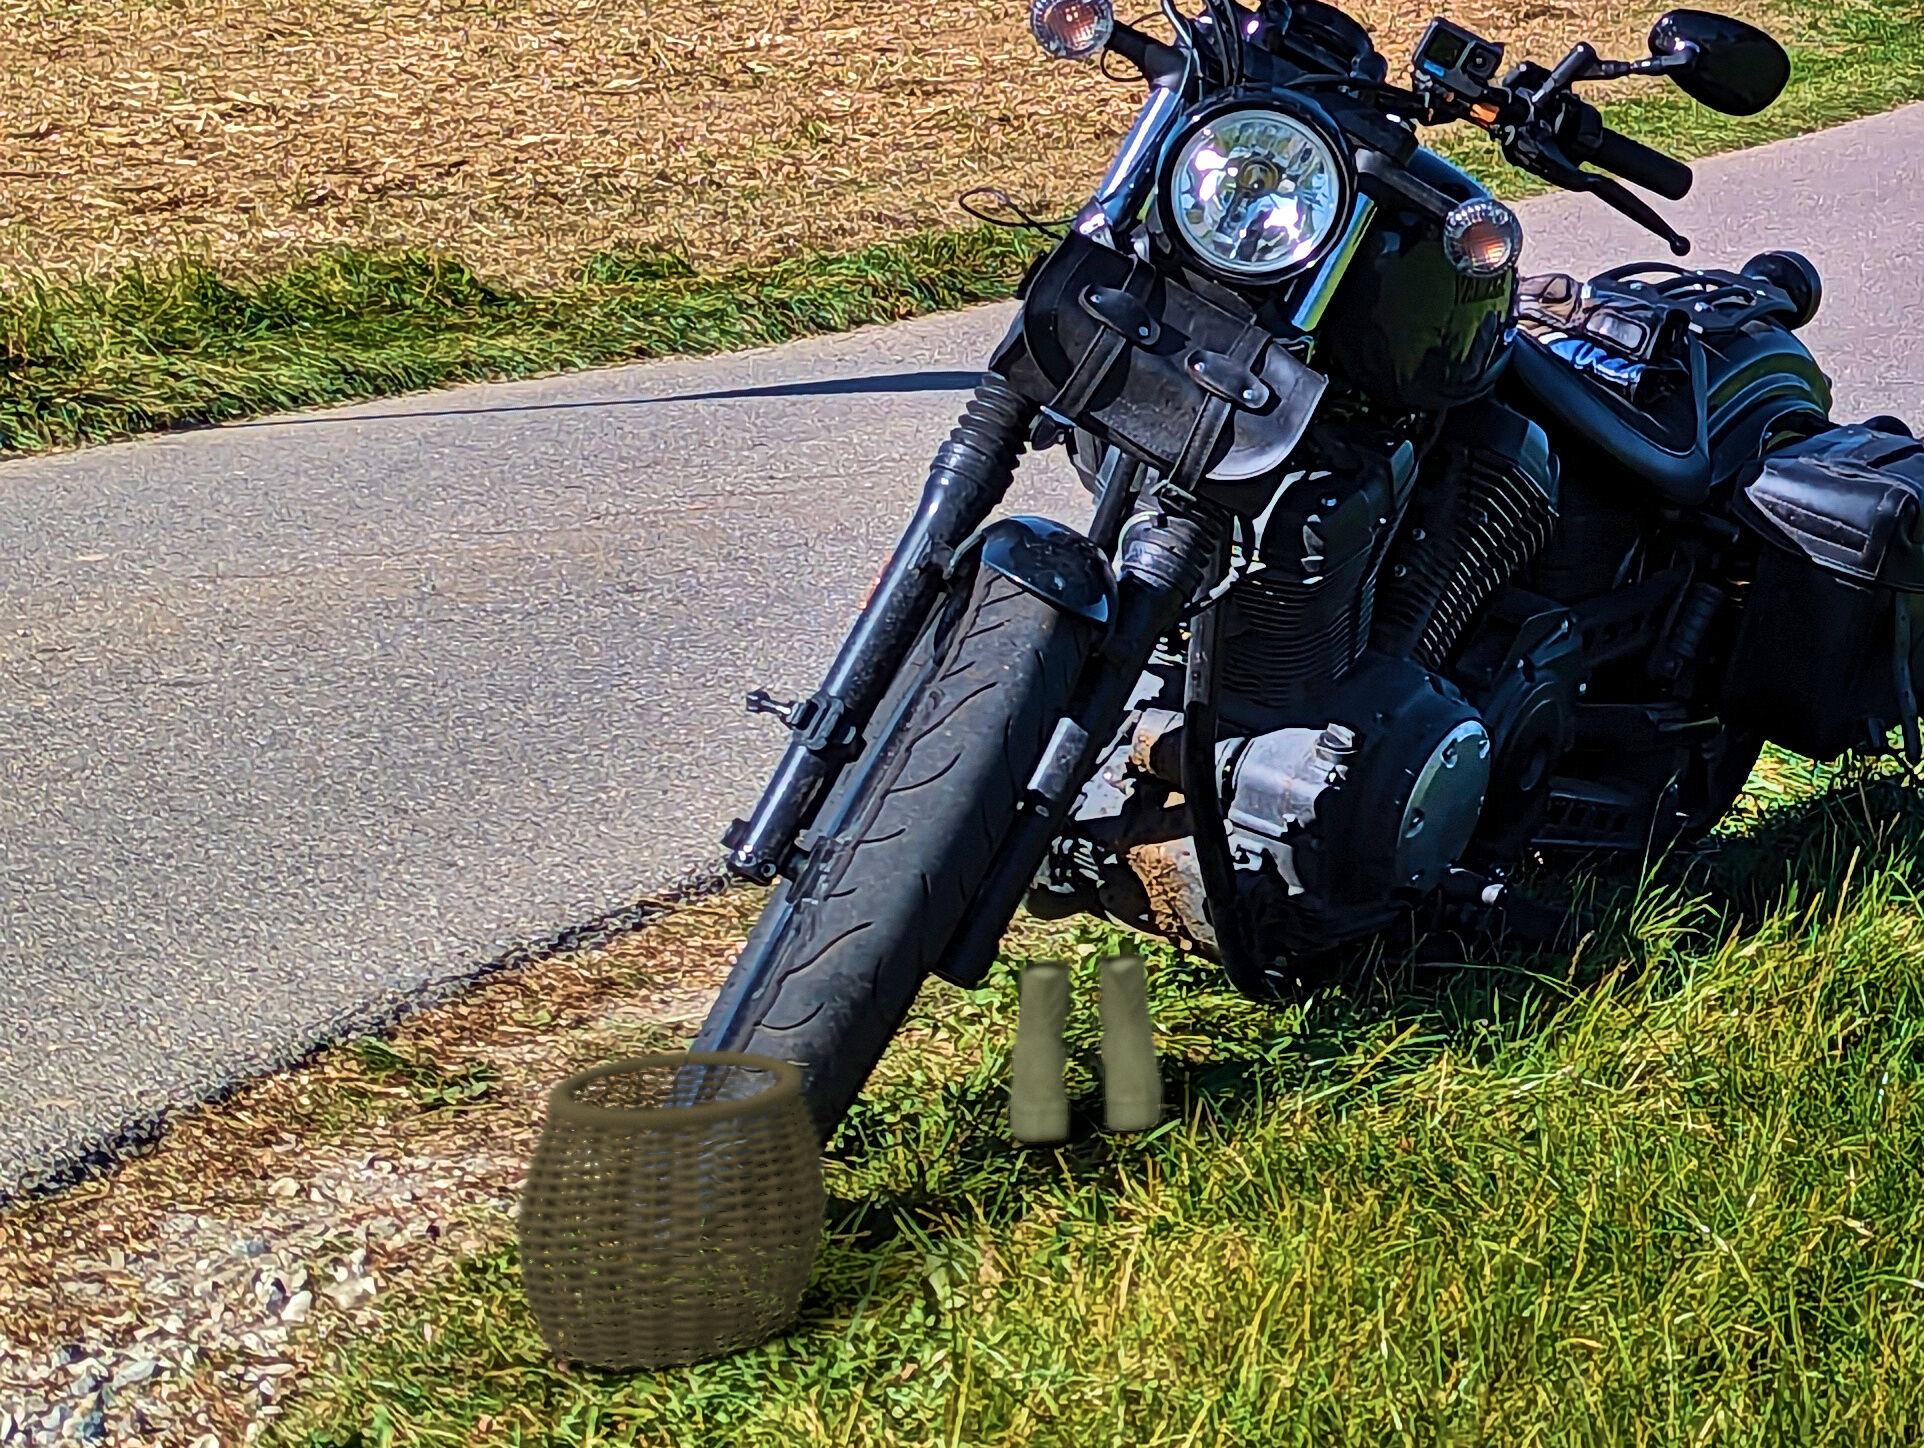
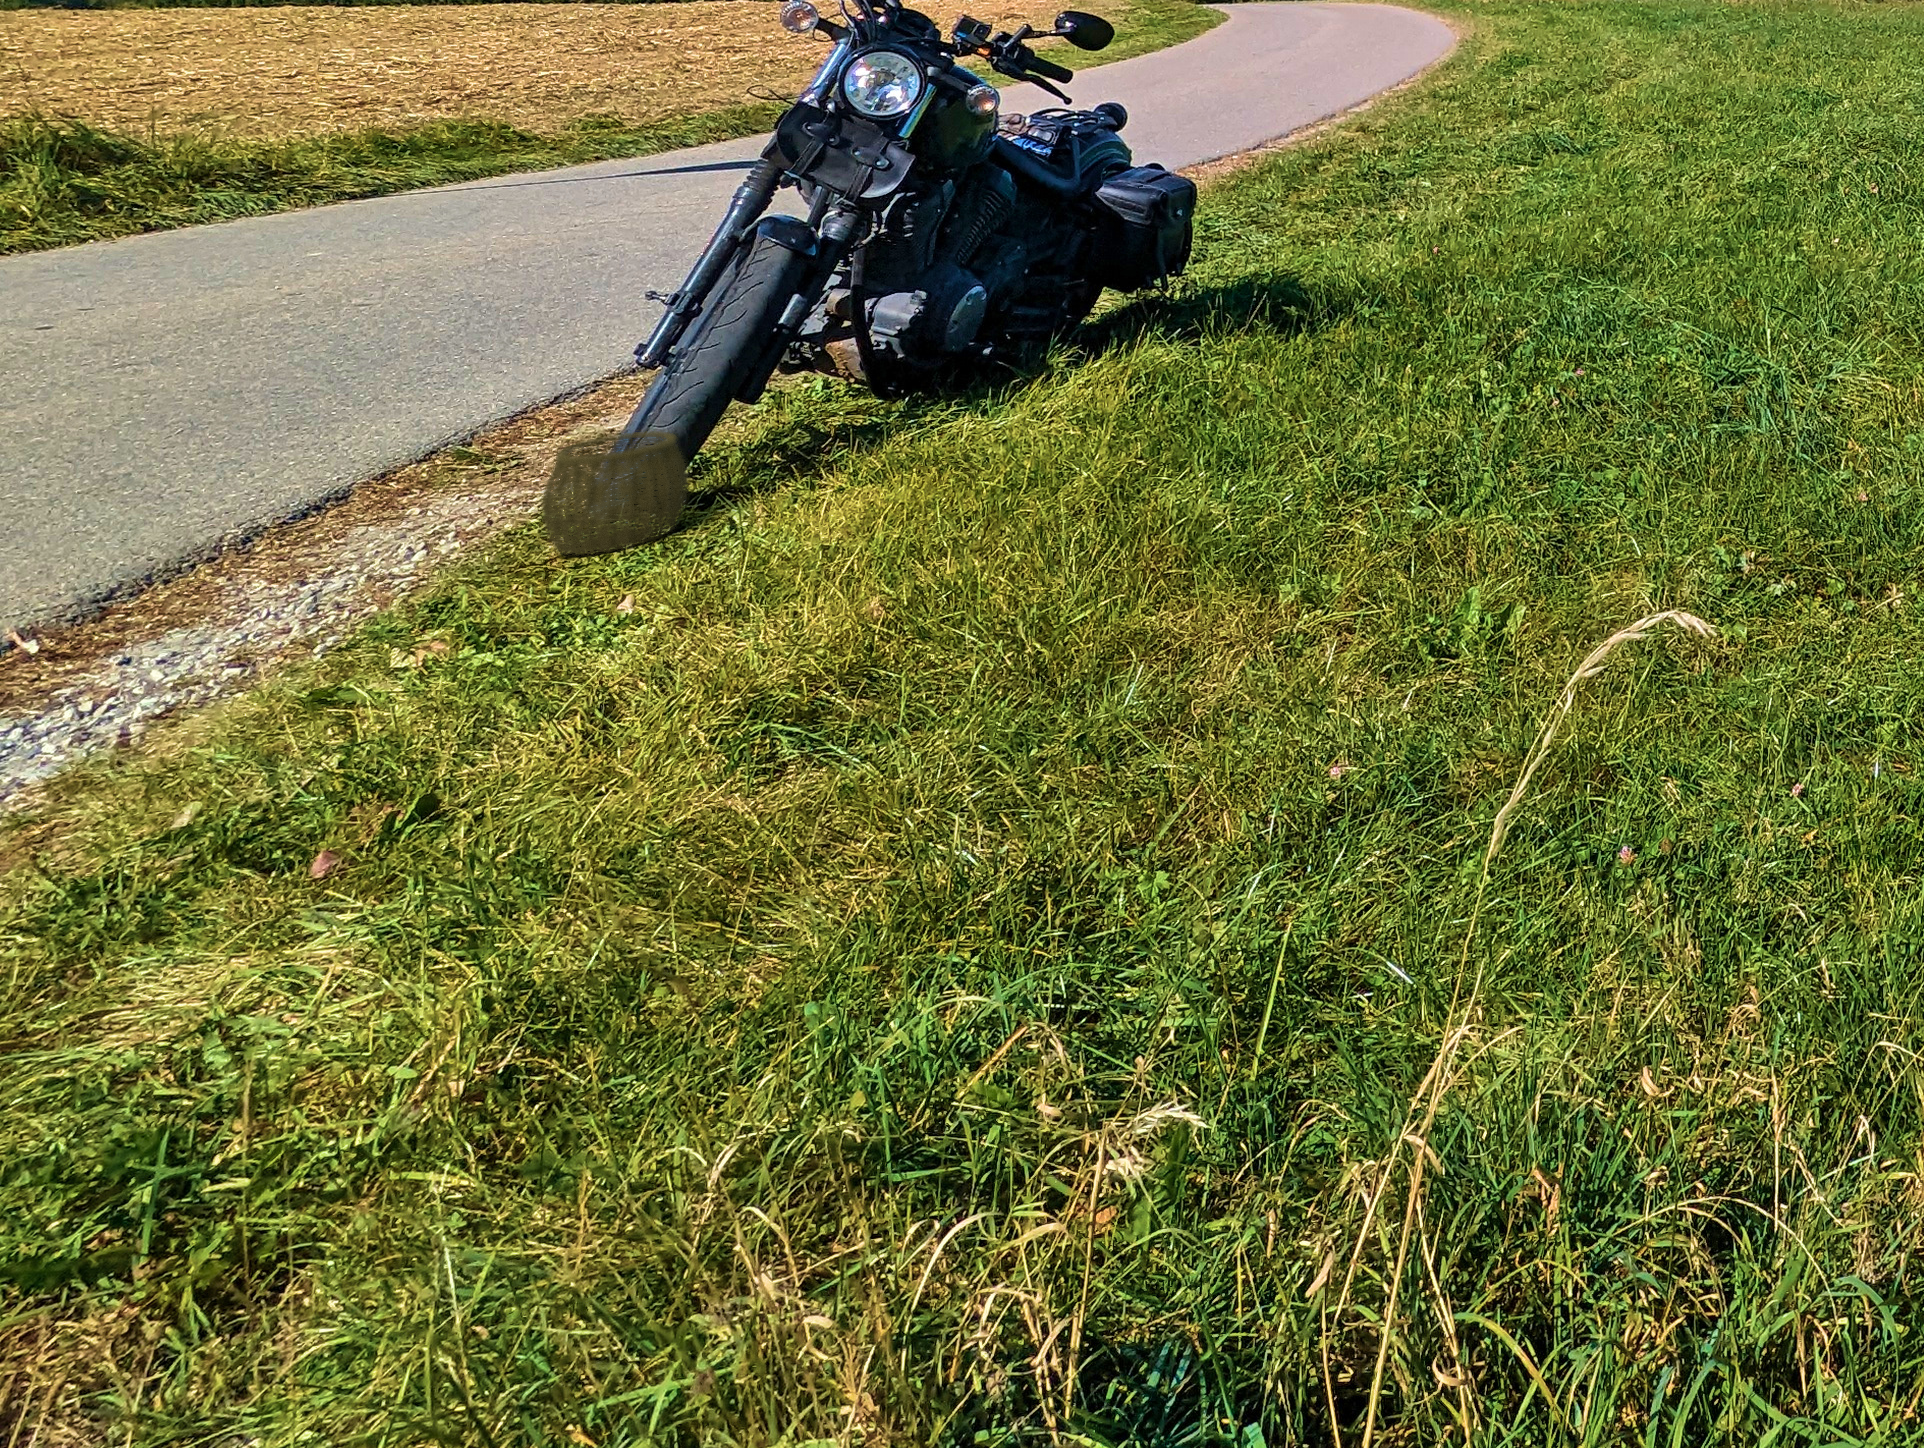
boots: present [1010,952,1161,1142] -> none [771,383,842,459]

